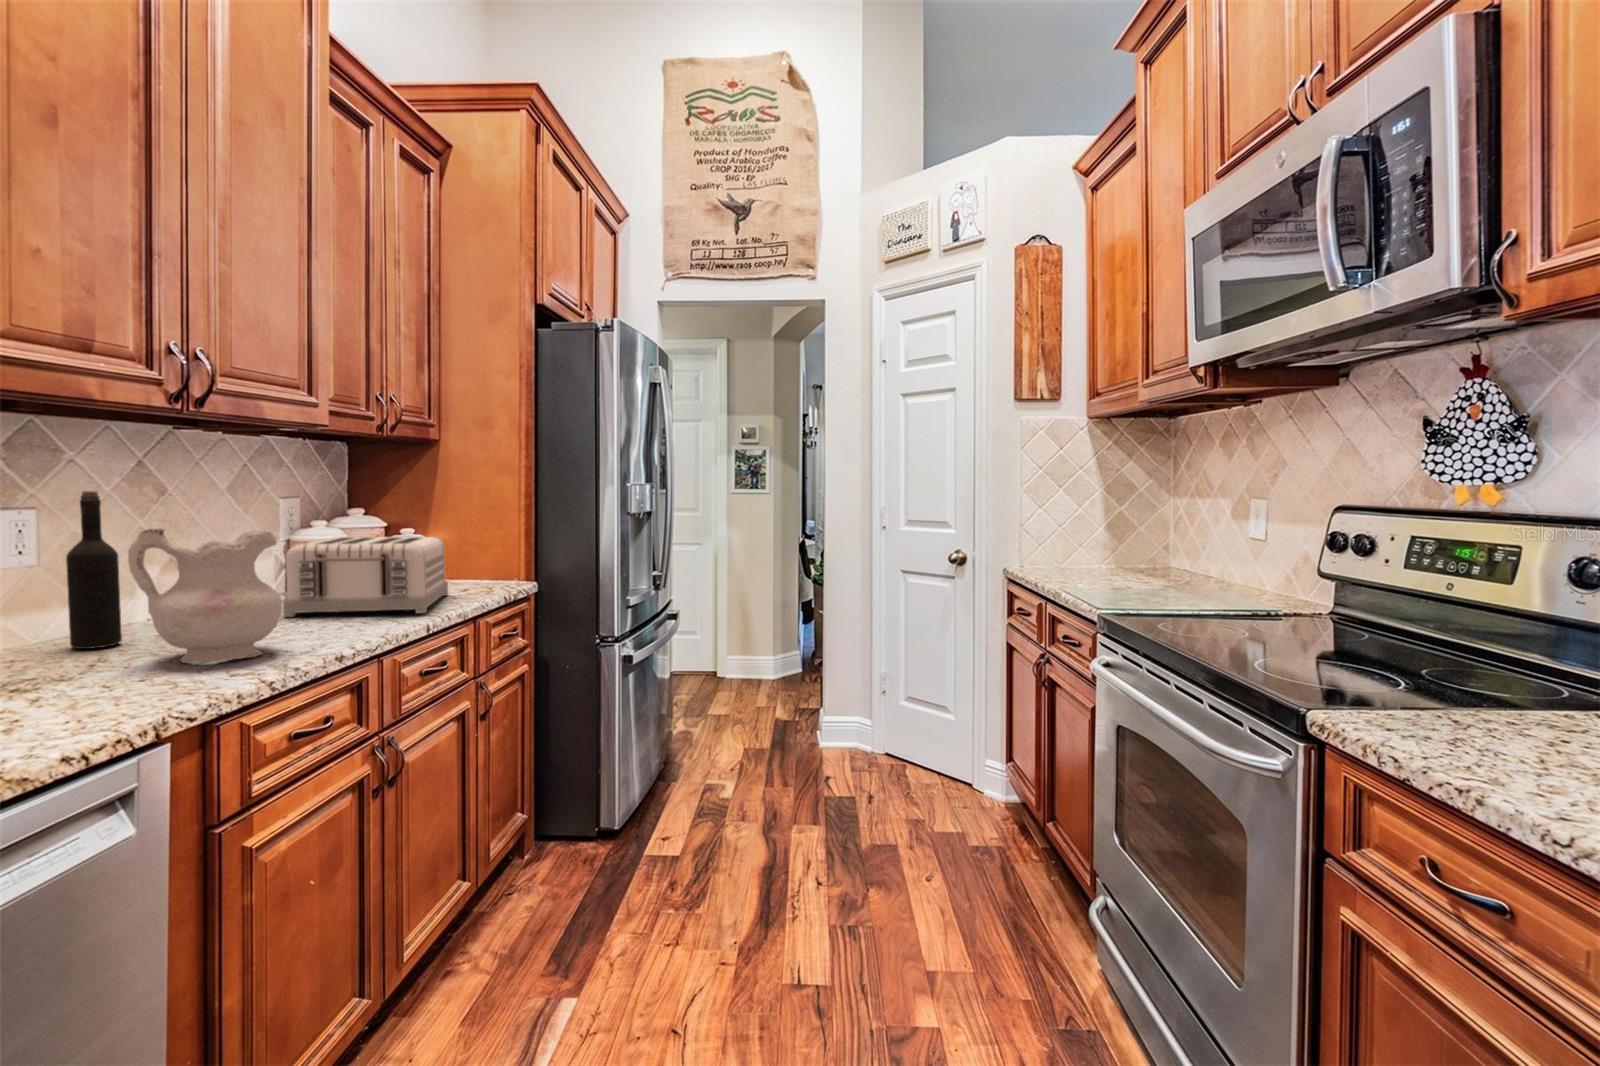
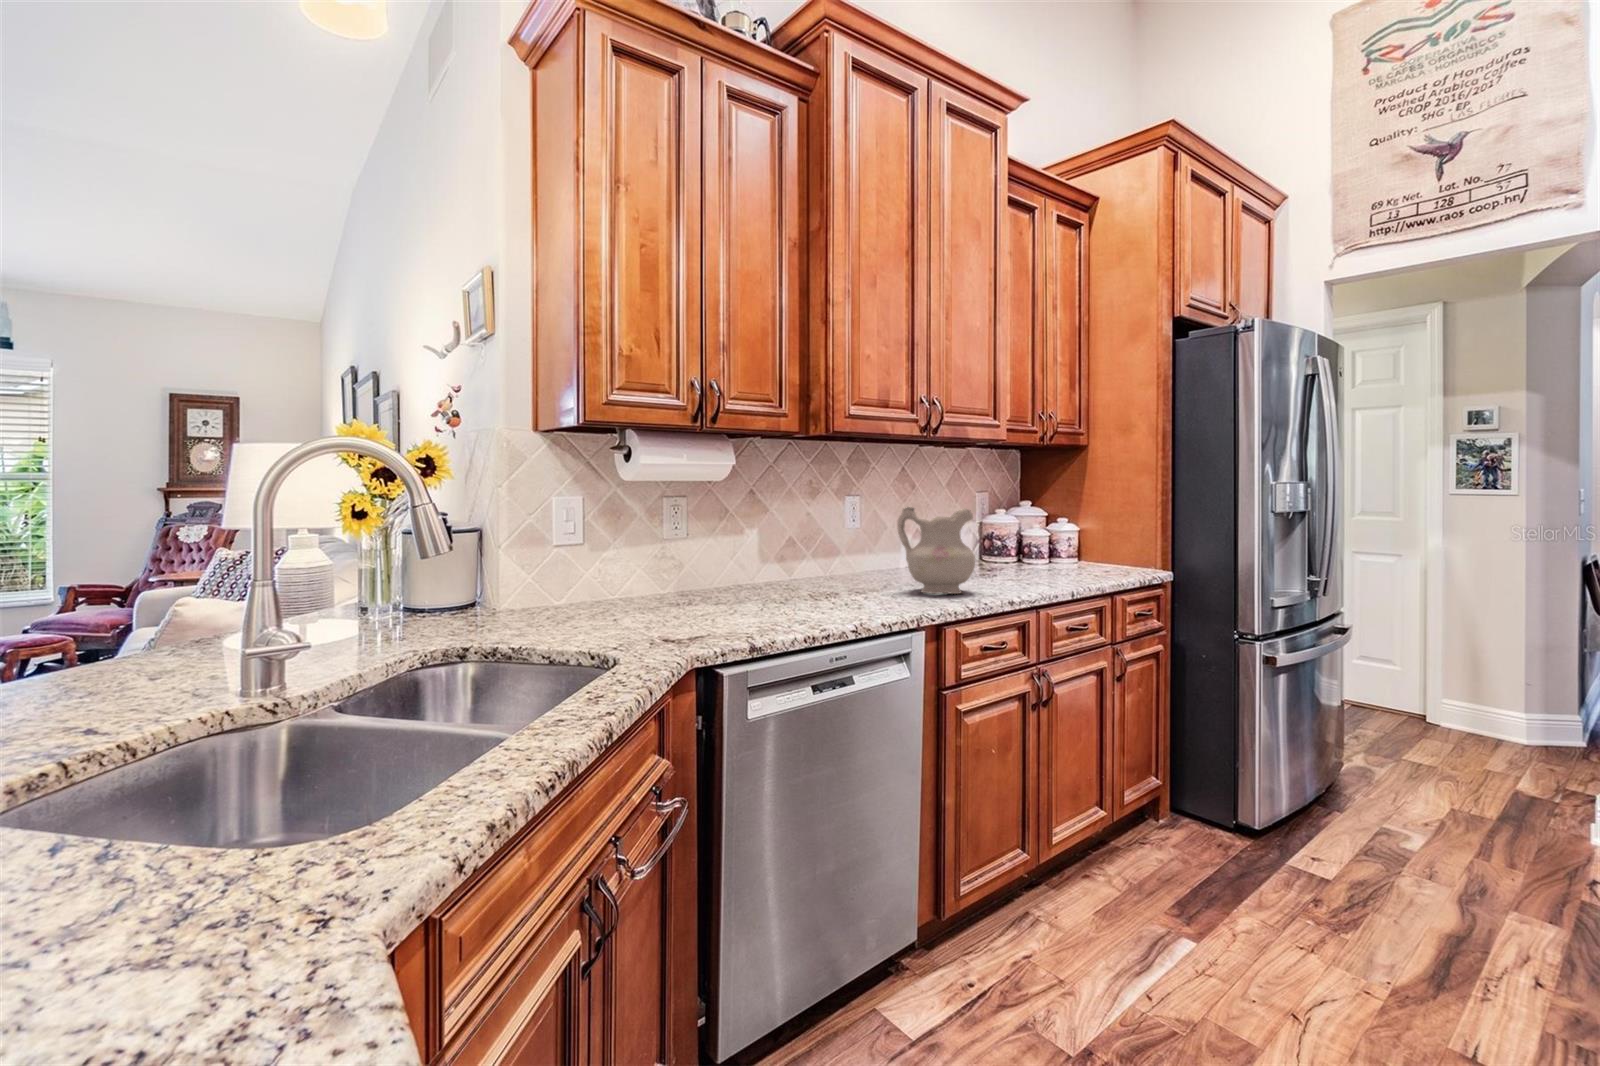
wine bottle: present [66,491,122,649] -> none [869,488,892,583]
toaster: present [283,537,448,617] -> none [976,524,1092,581]

